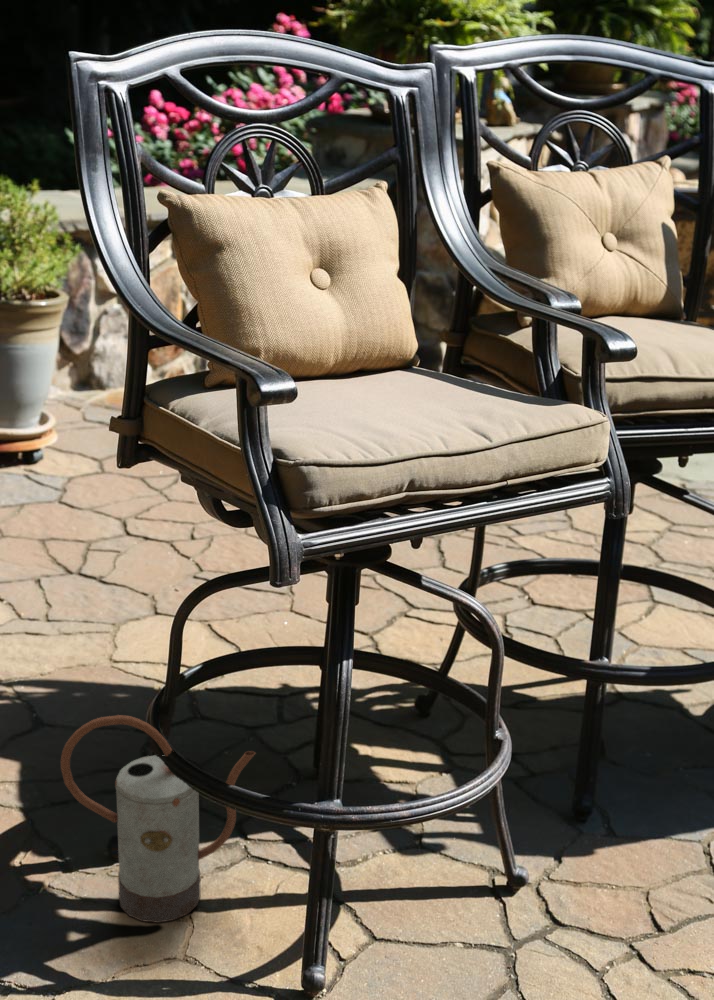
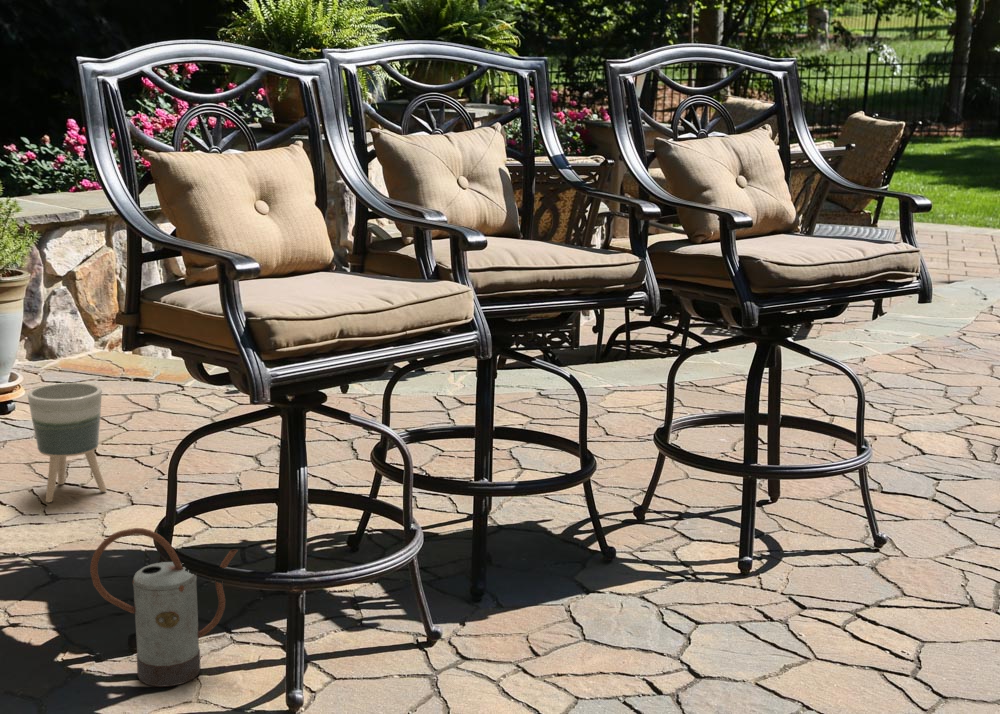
planter: none [39,453,129,600] -> present [28,383,106,502]

